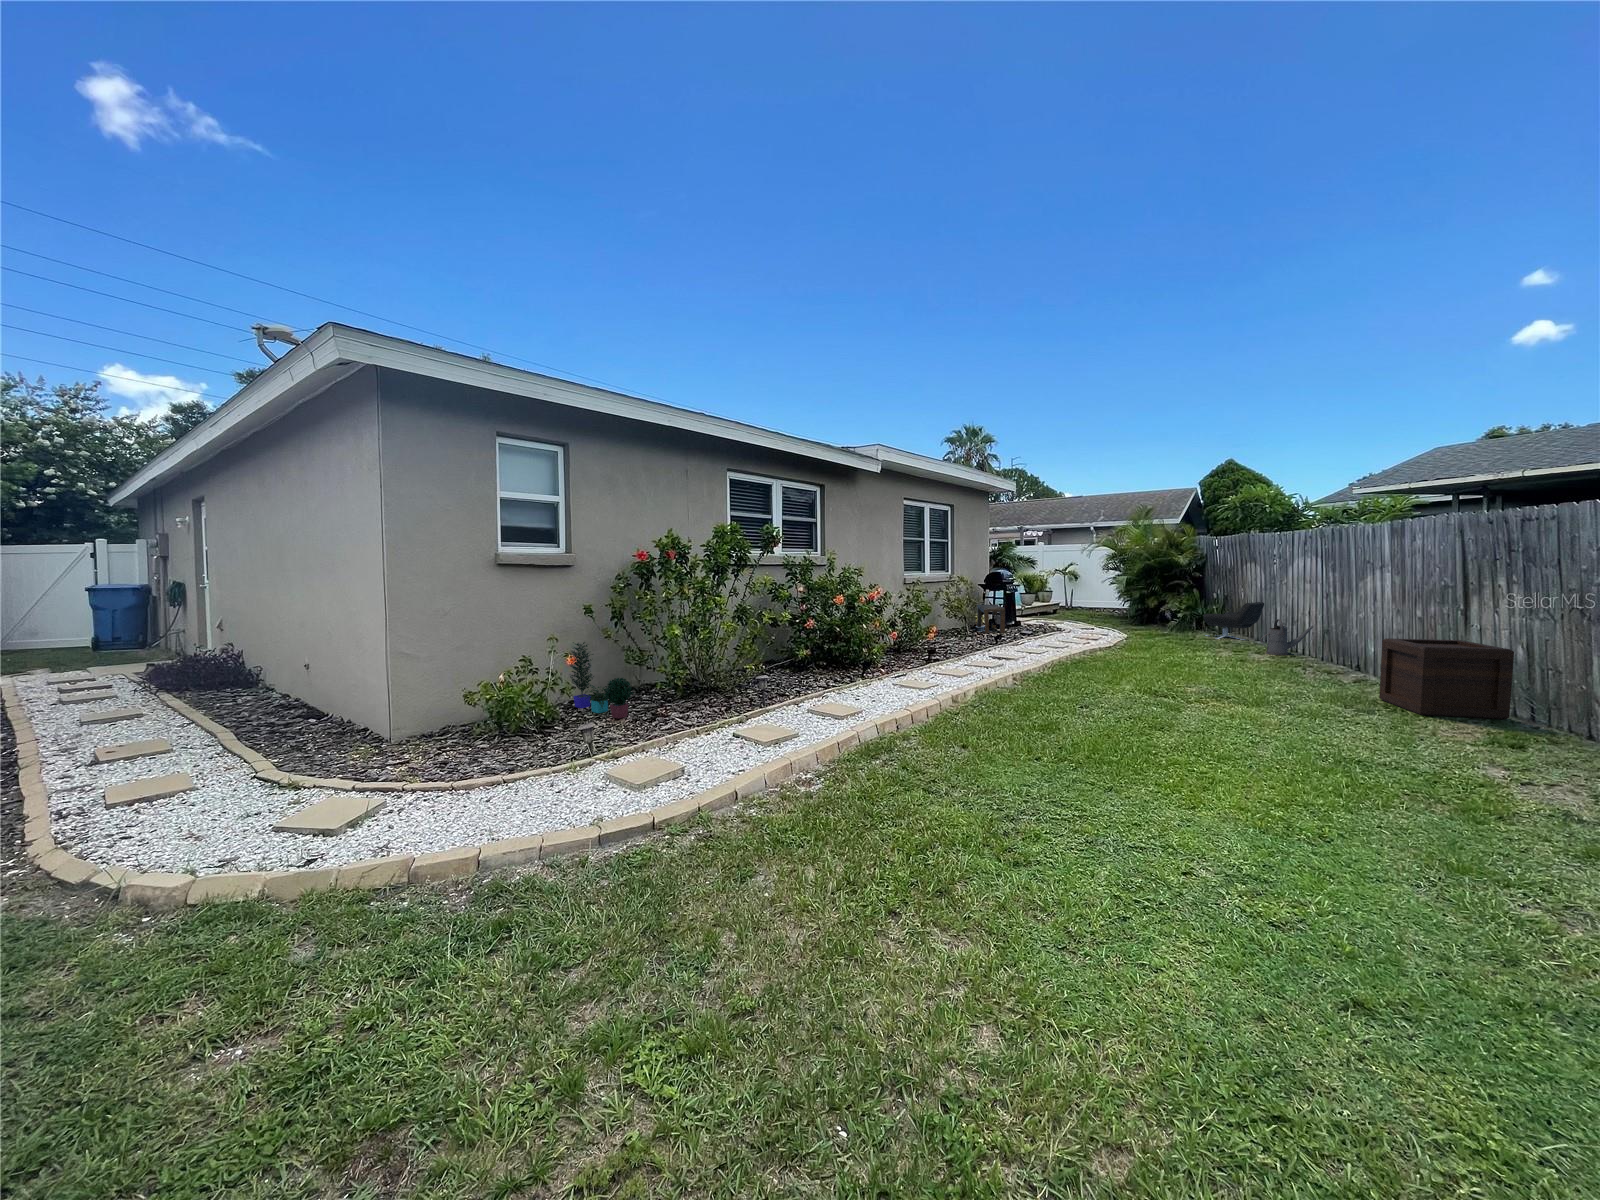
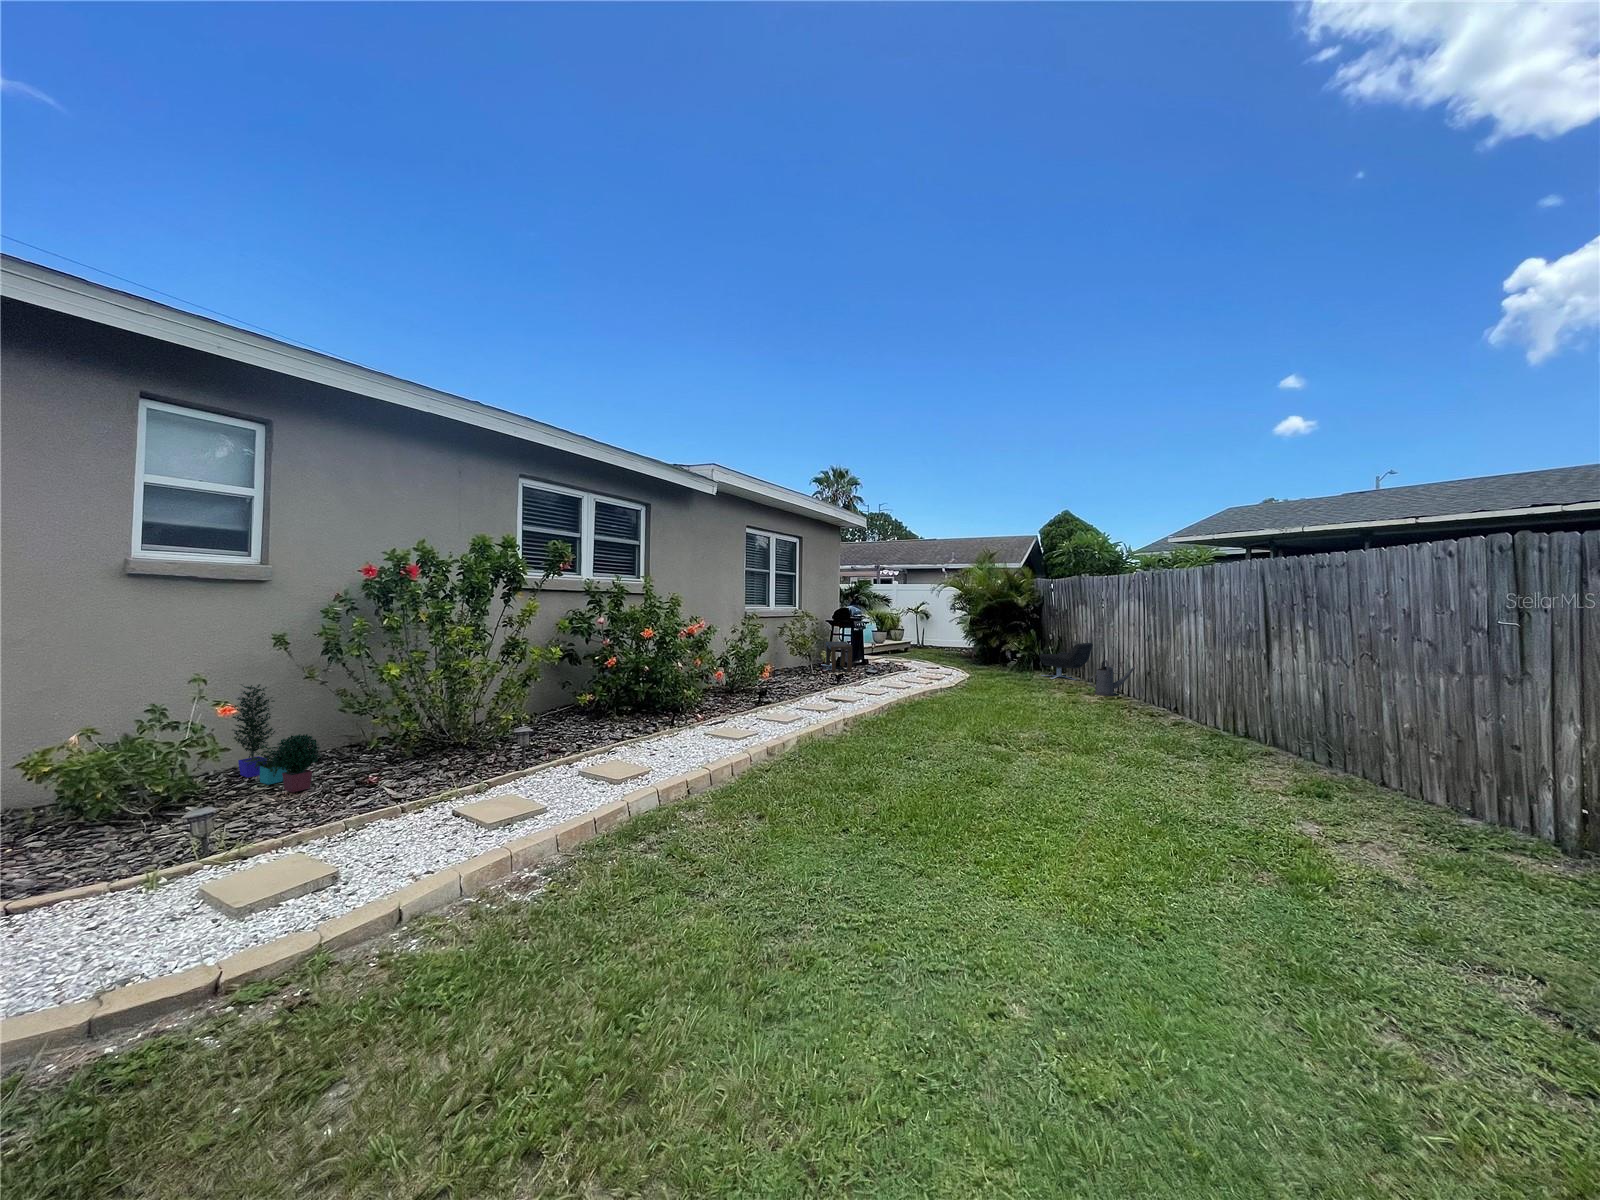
wooden crate: present [1379,638,1514,719] -> none [1196,681,1311,763]

